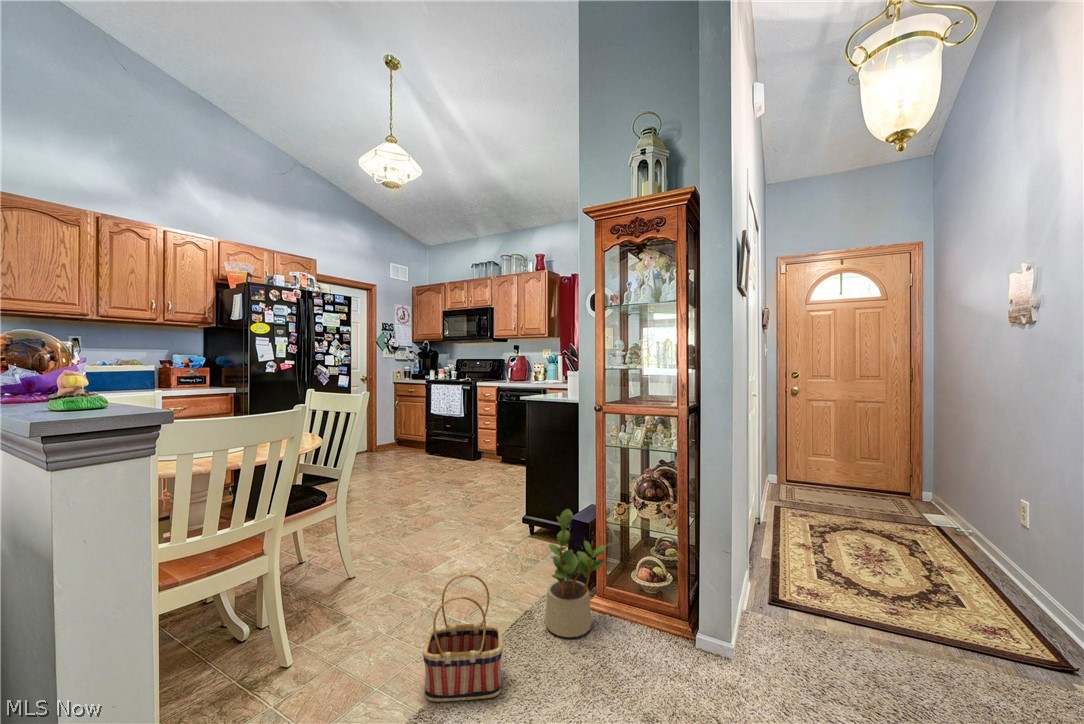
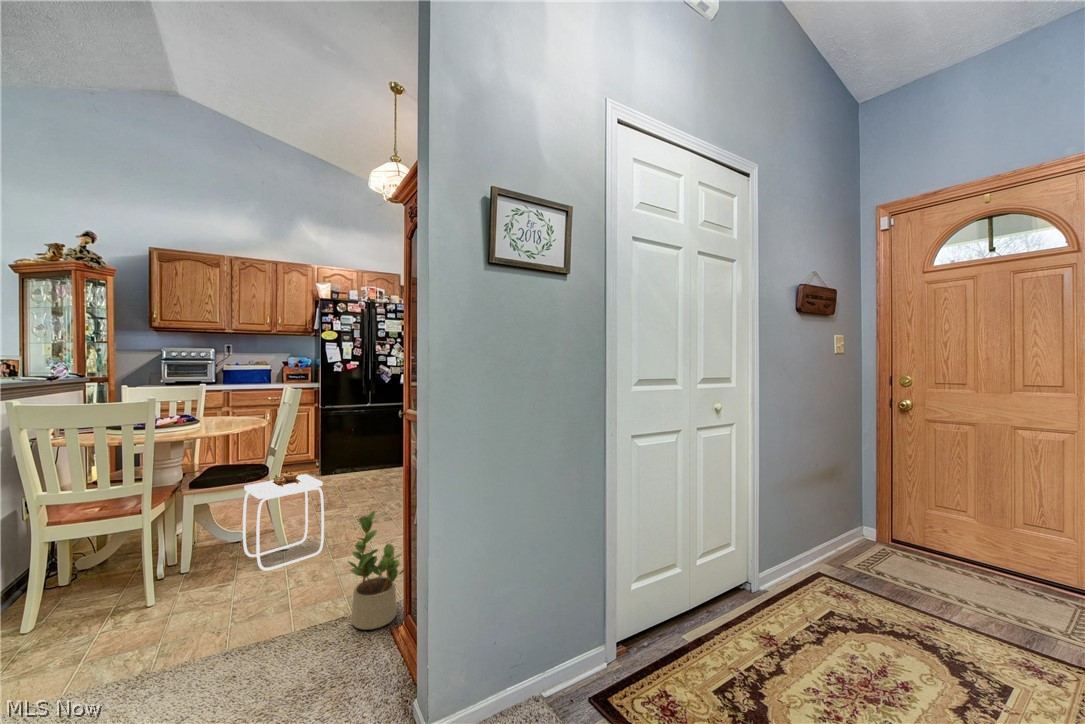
side table: none [318,490,412,616] -> present [243,471,324,570]
basket: present [423,574,503,701] -> none [211,550,279,654]

